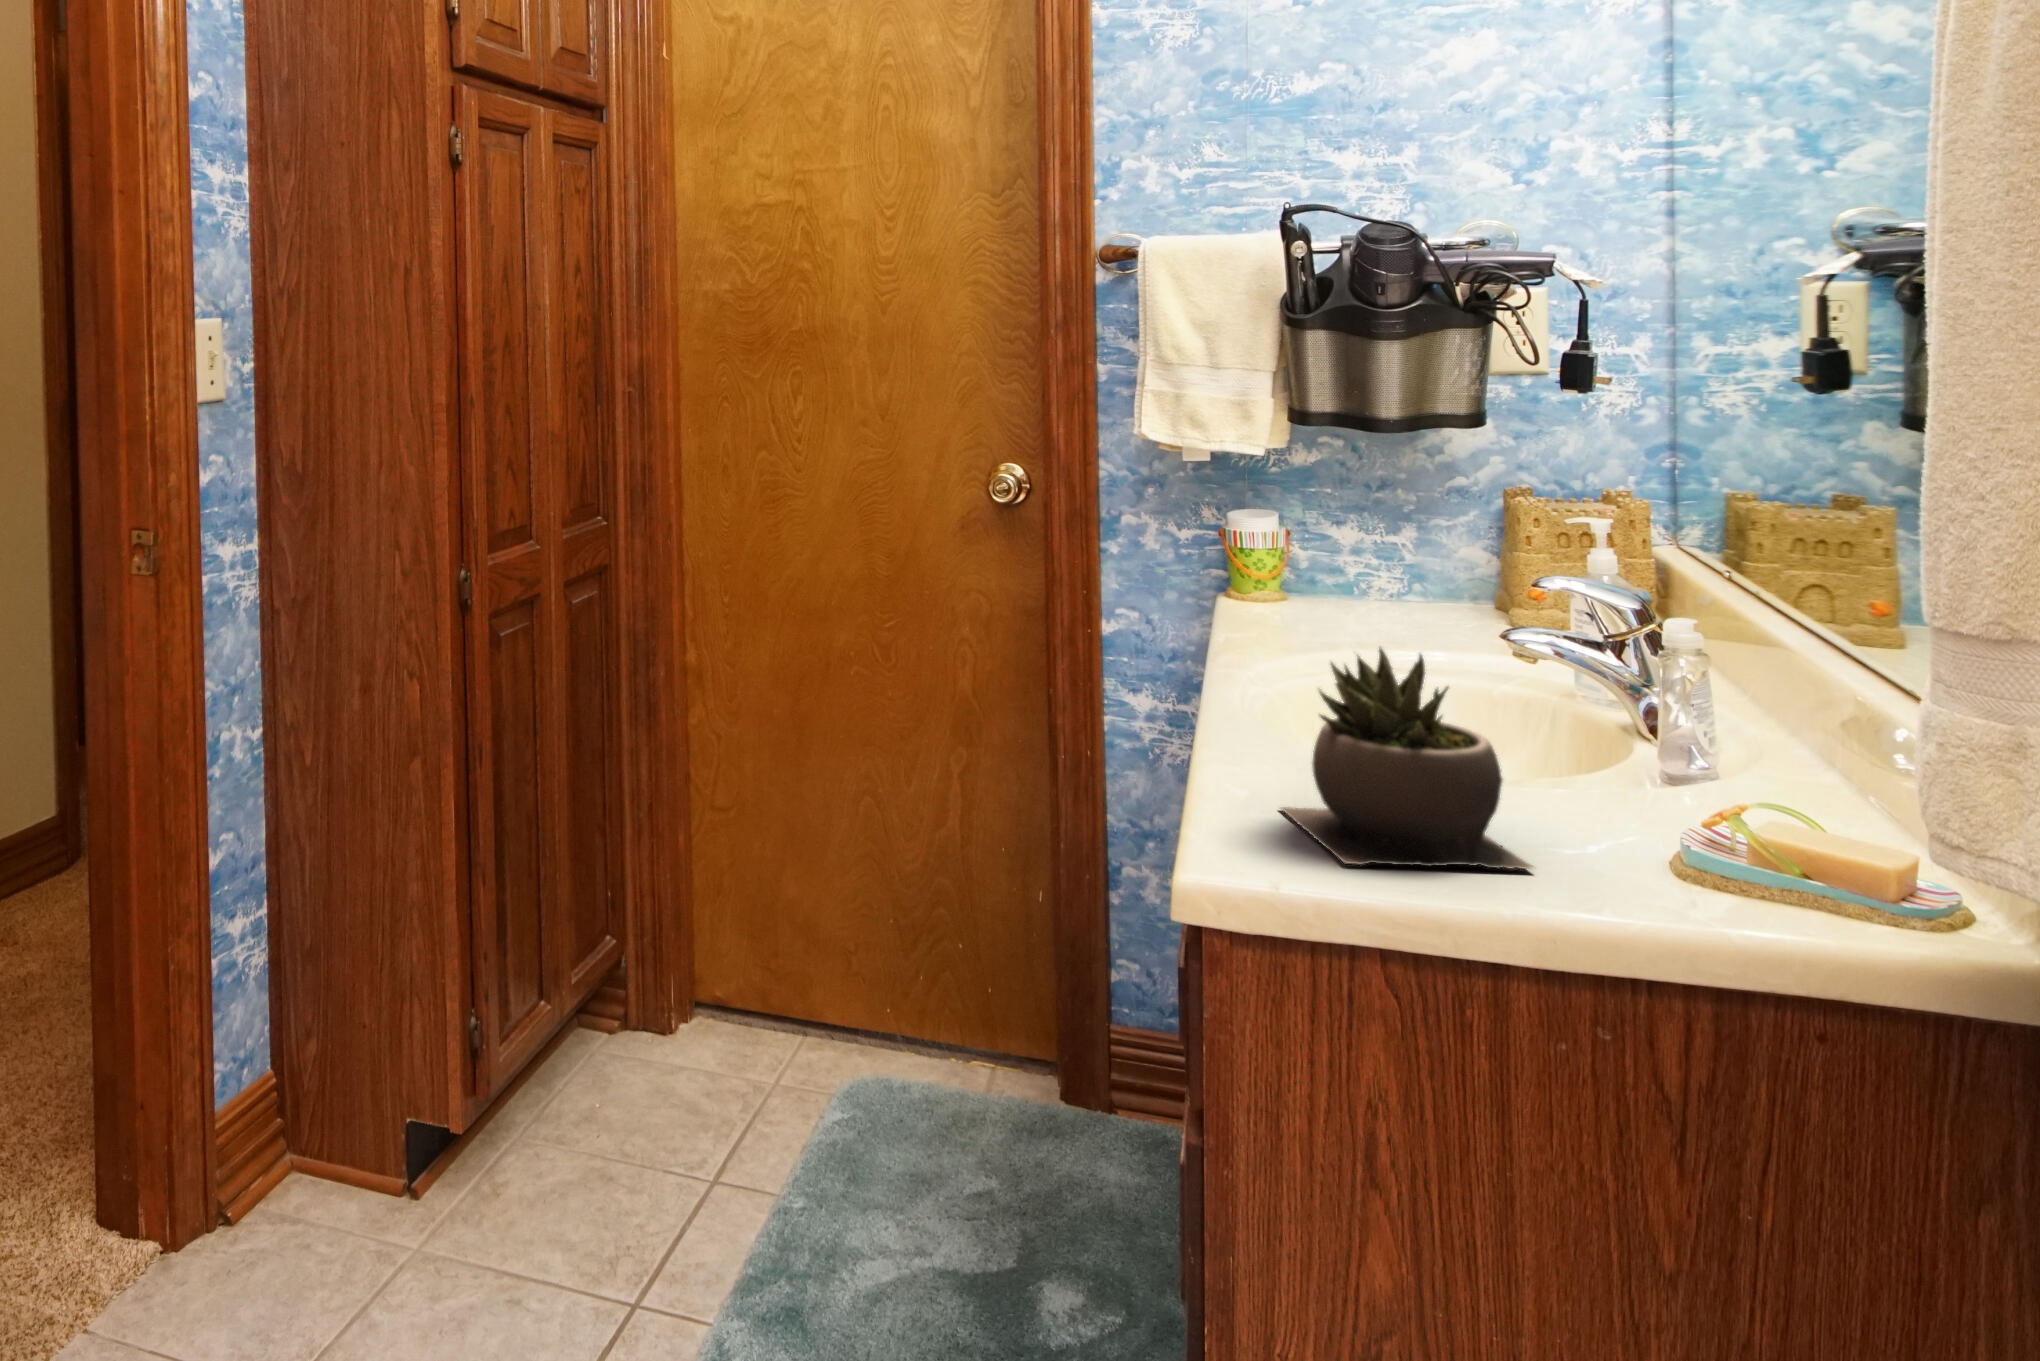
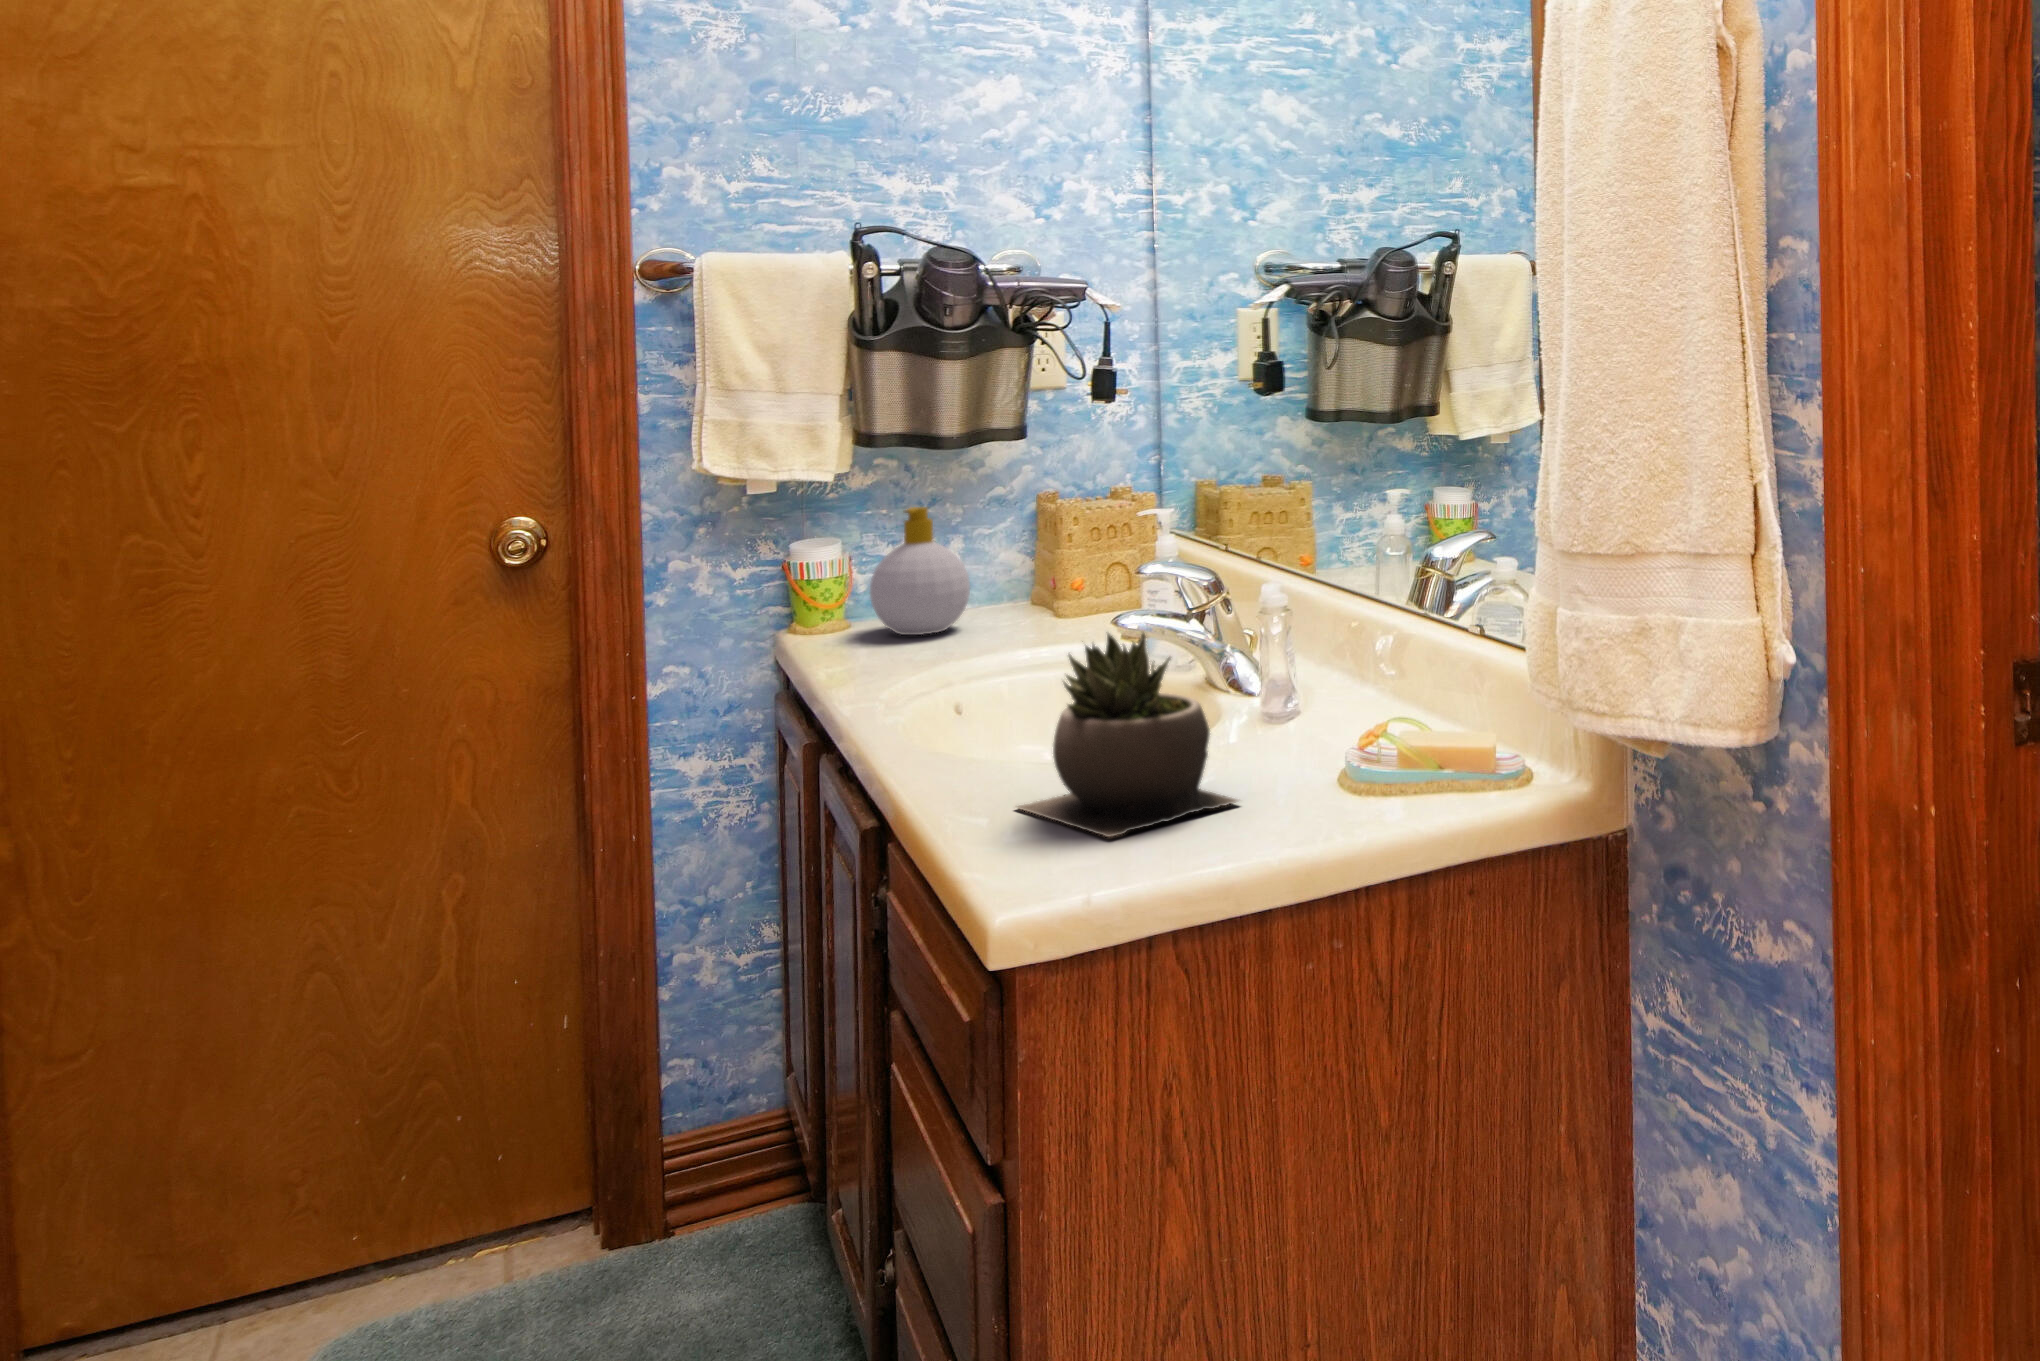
soap bottle: none [1296,488,1404,619] -> present [870,507,970,635]

